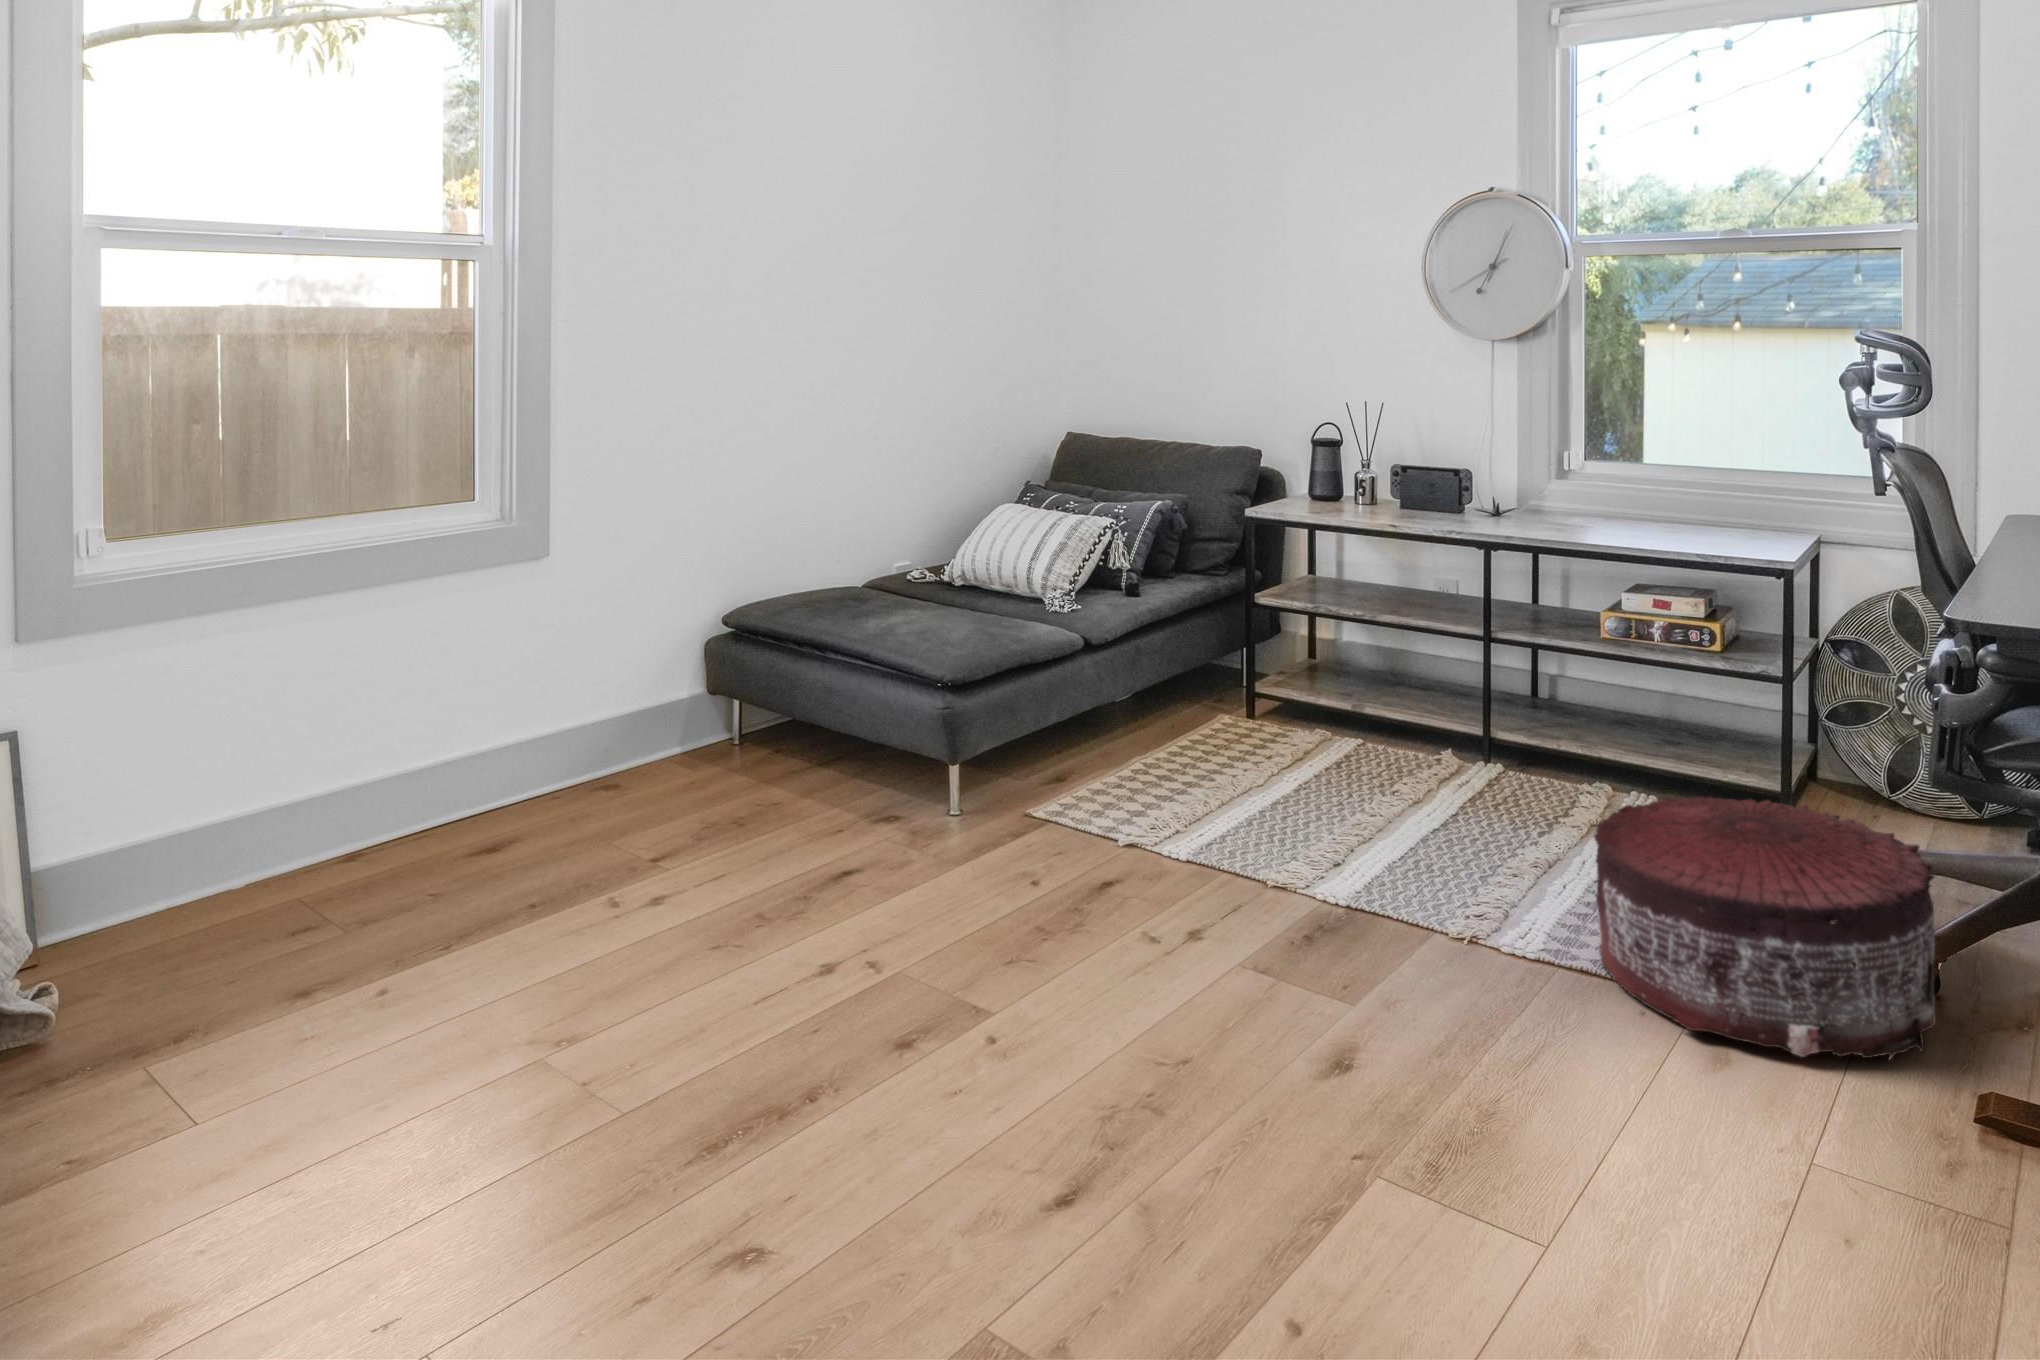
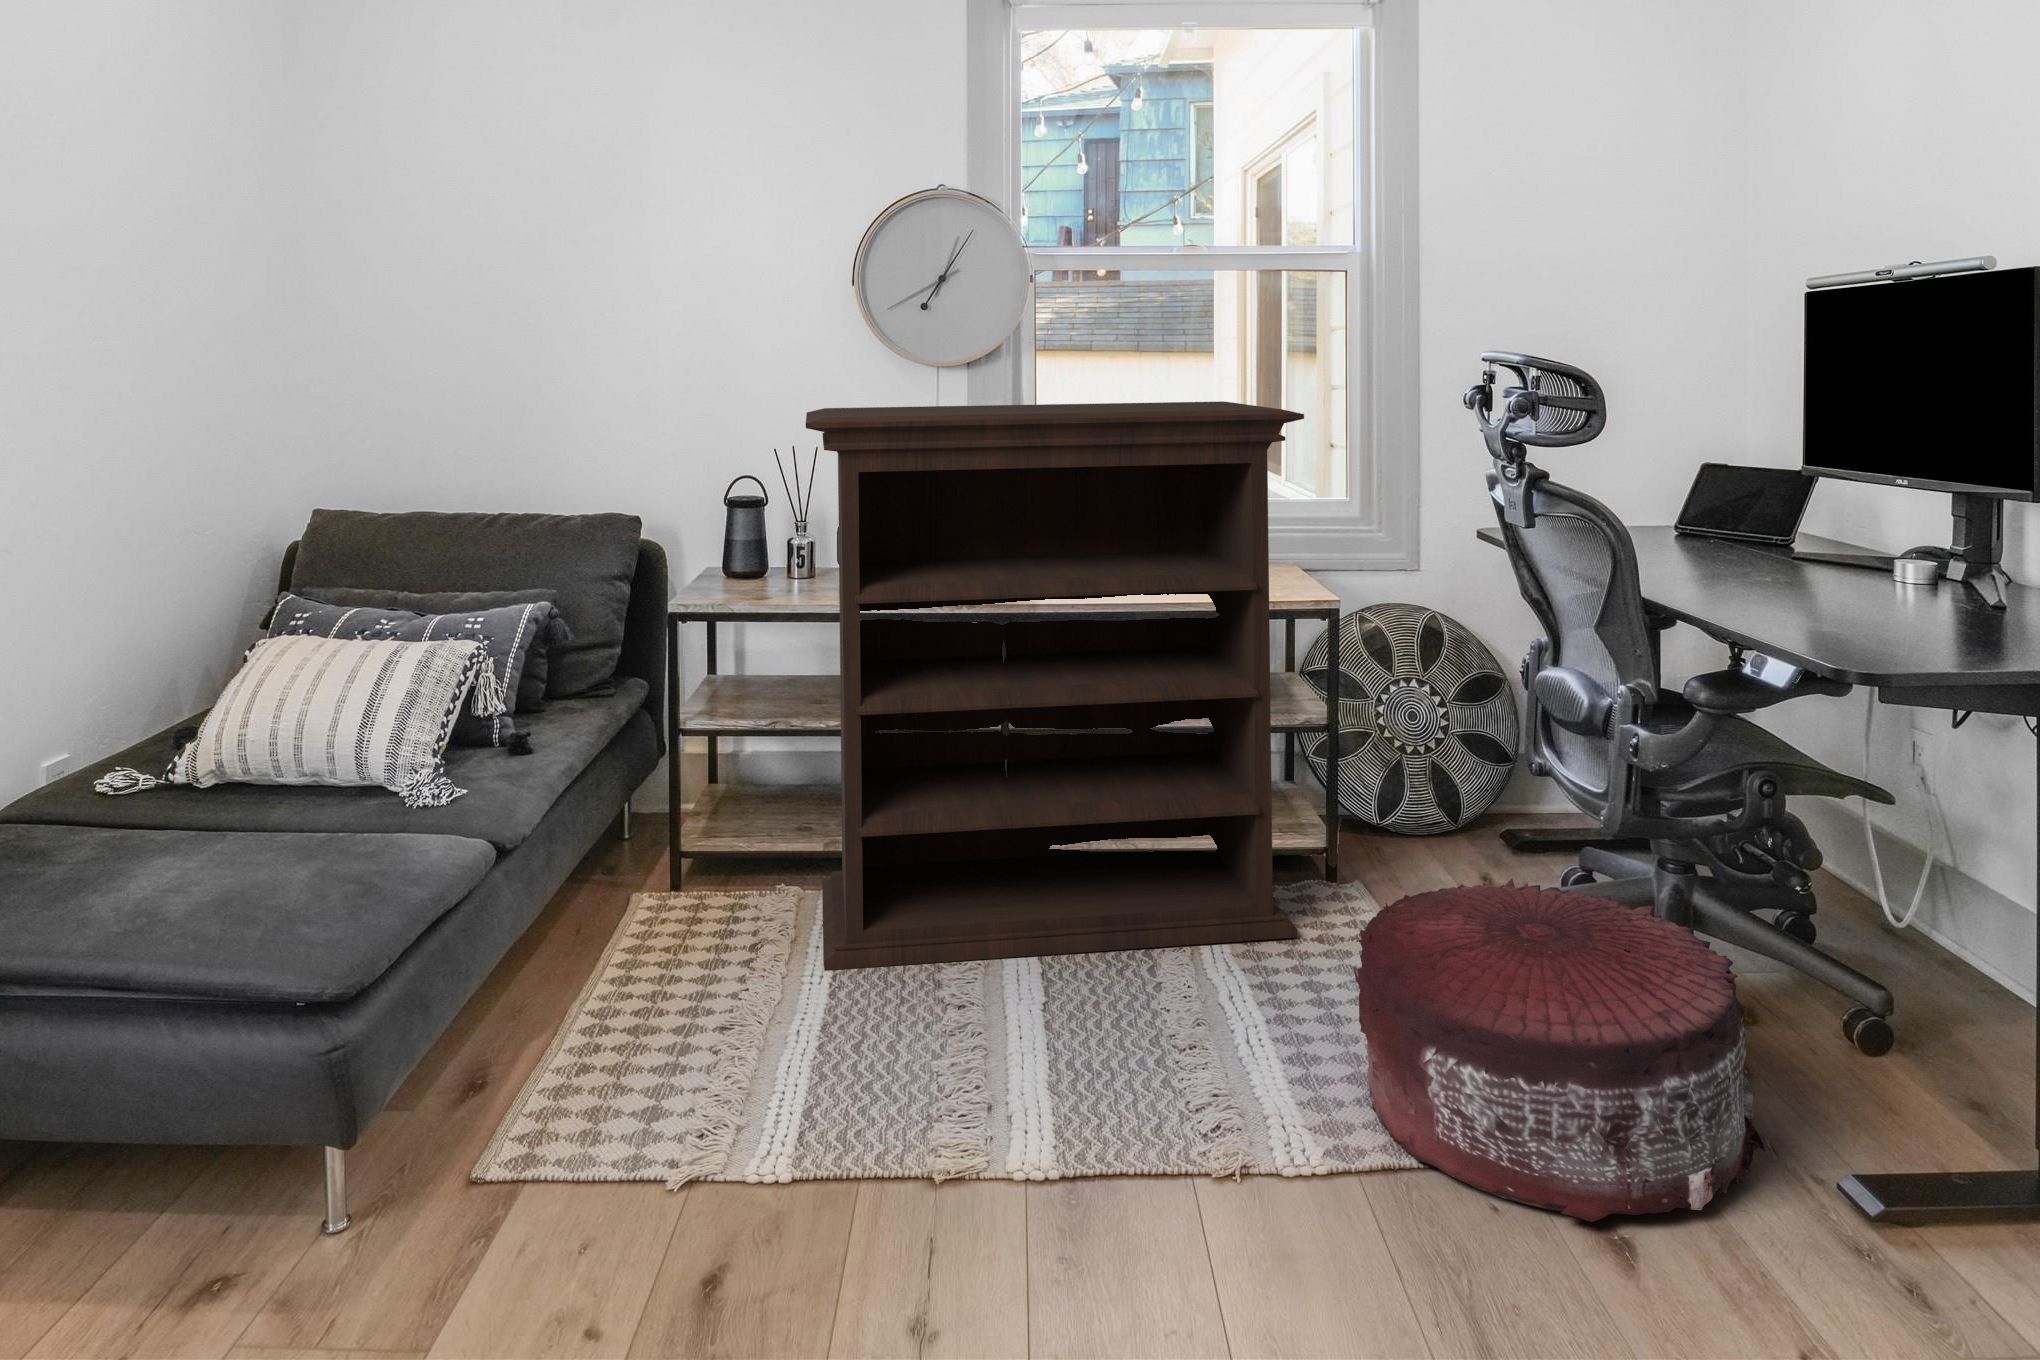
bookshelf: none [1290,371,1722,845] -> present [806,401,1304,970]

